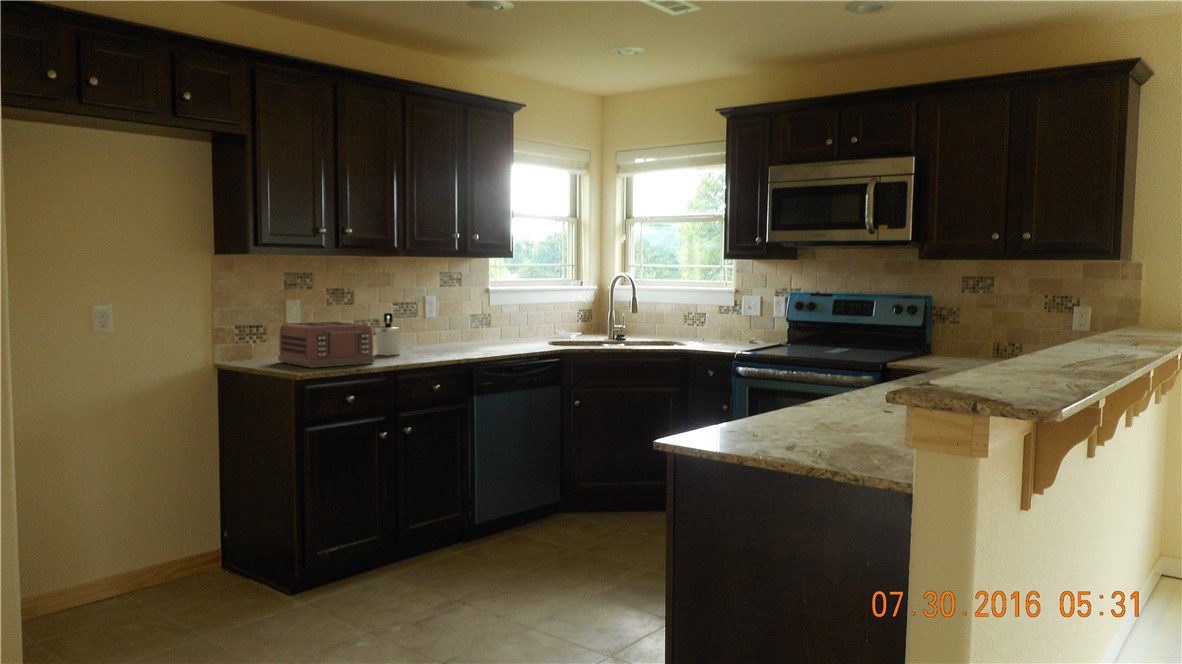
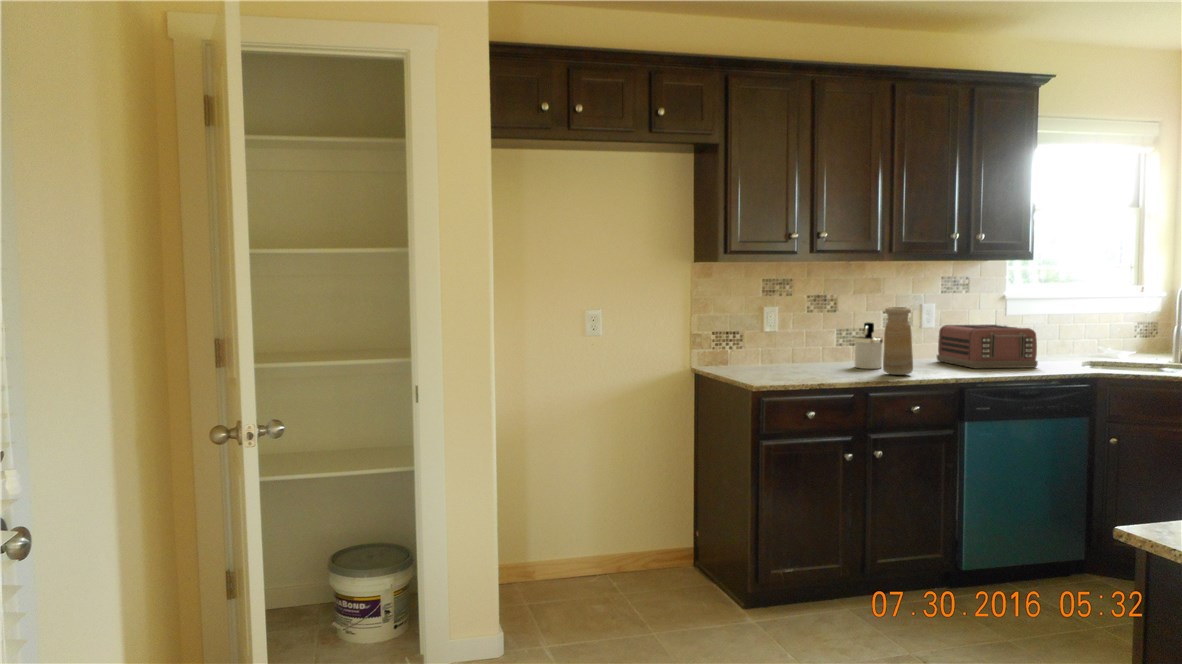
vase: none [407,298,432,359] -> present [883,307,913,375]
toaster: present [278,322,375,368] -> present [937,325,1038,368]

